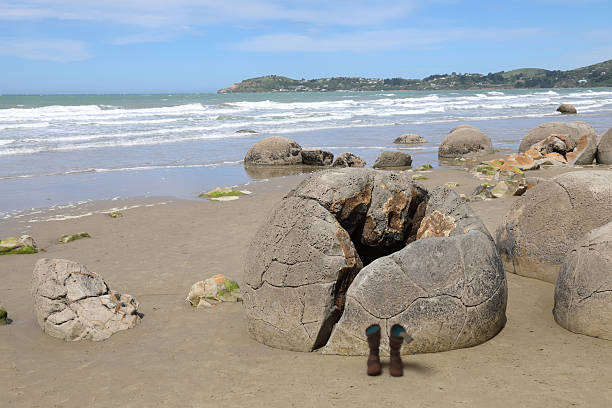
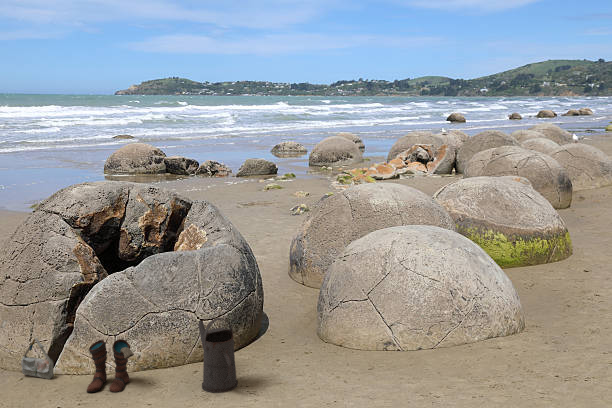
watering can: none [465,300,526,384] -> present [198,317,238,393]
bag: none [291,319,323,359] -> present [21,338,54,379]

